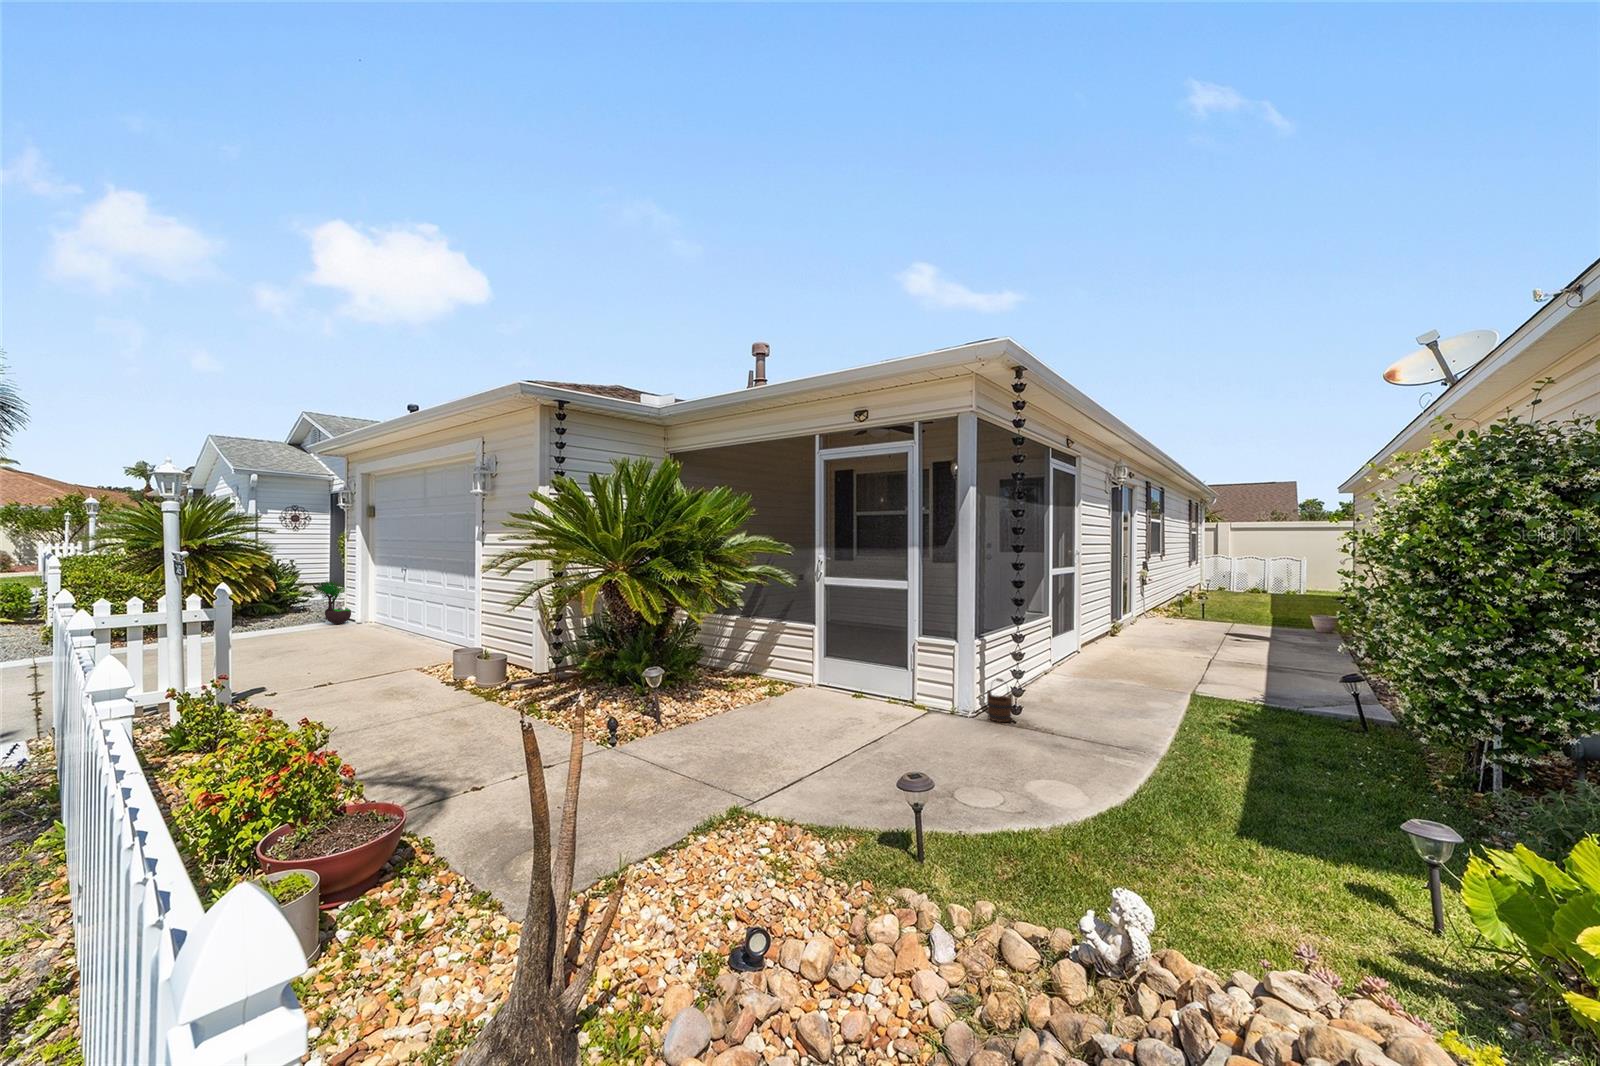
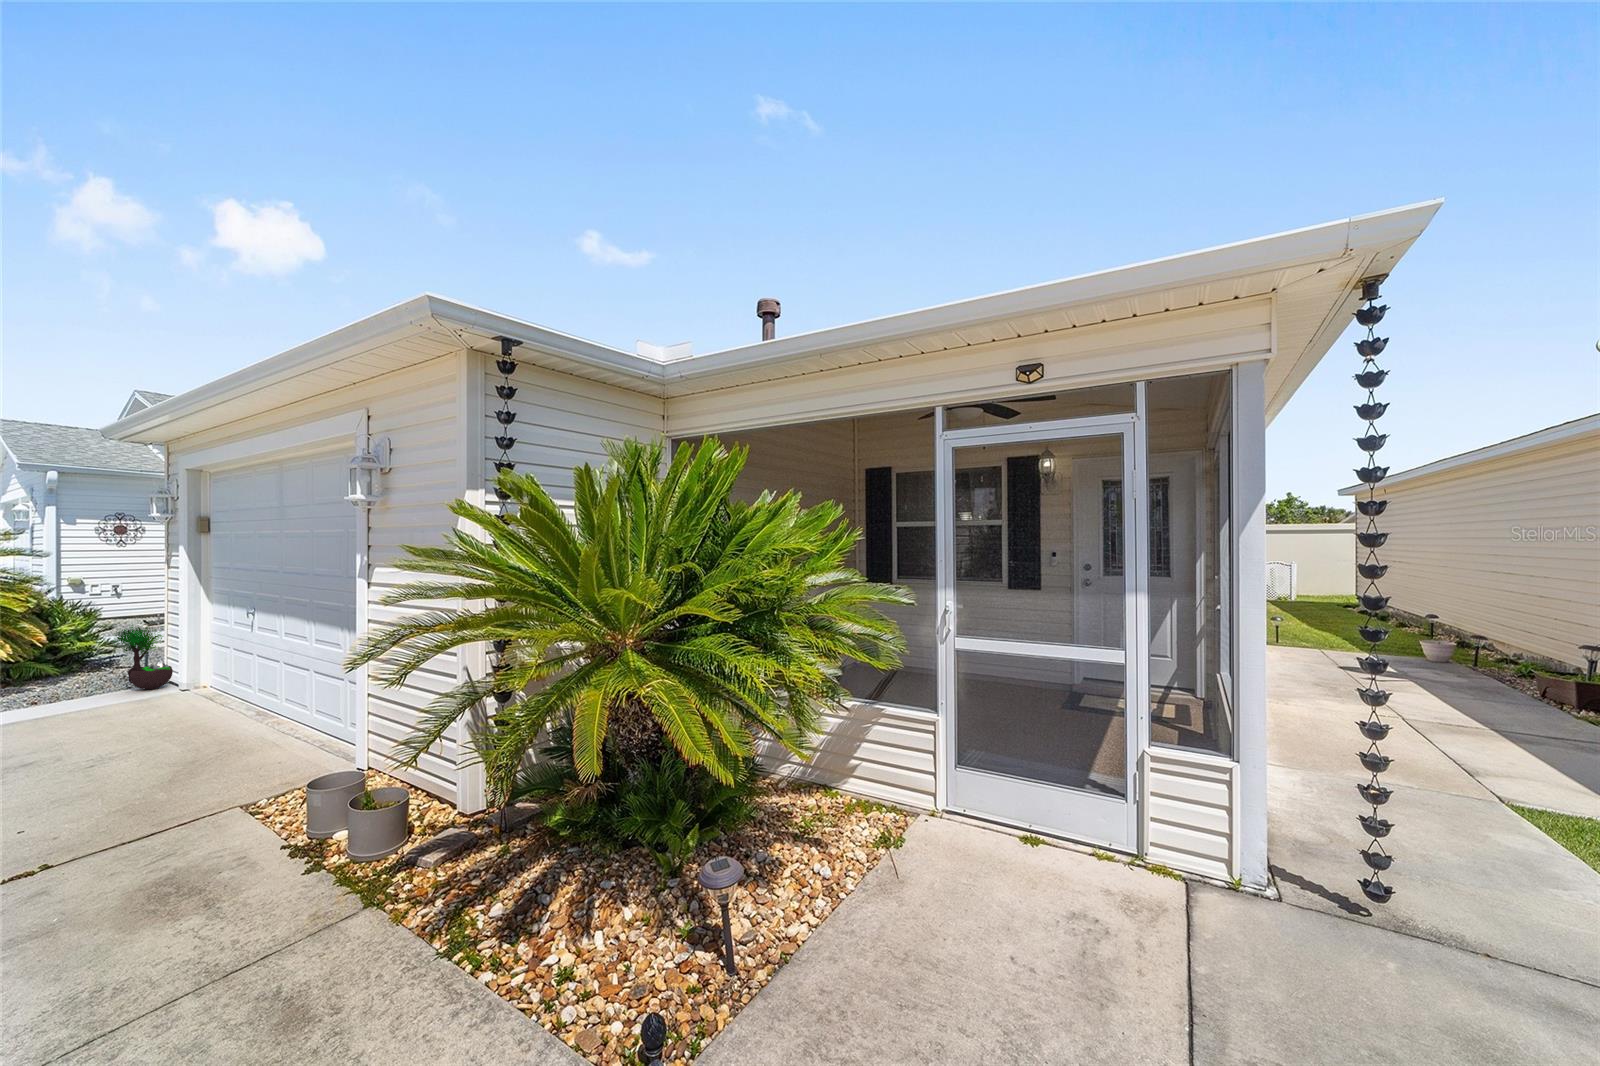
wooden bucket: present [986,678,1013,722] -> none [1286,823,1348,906]

